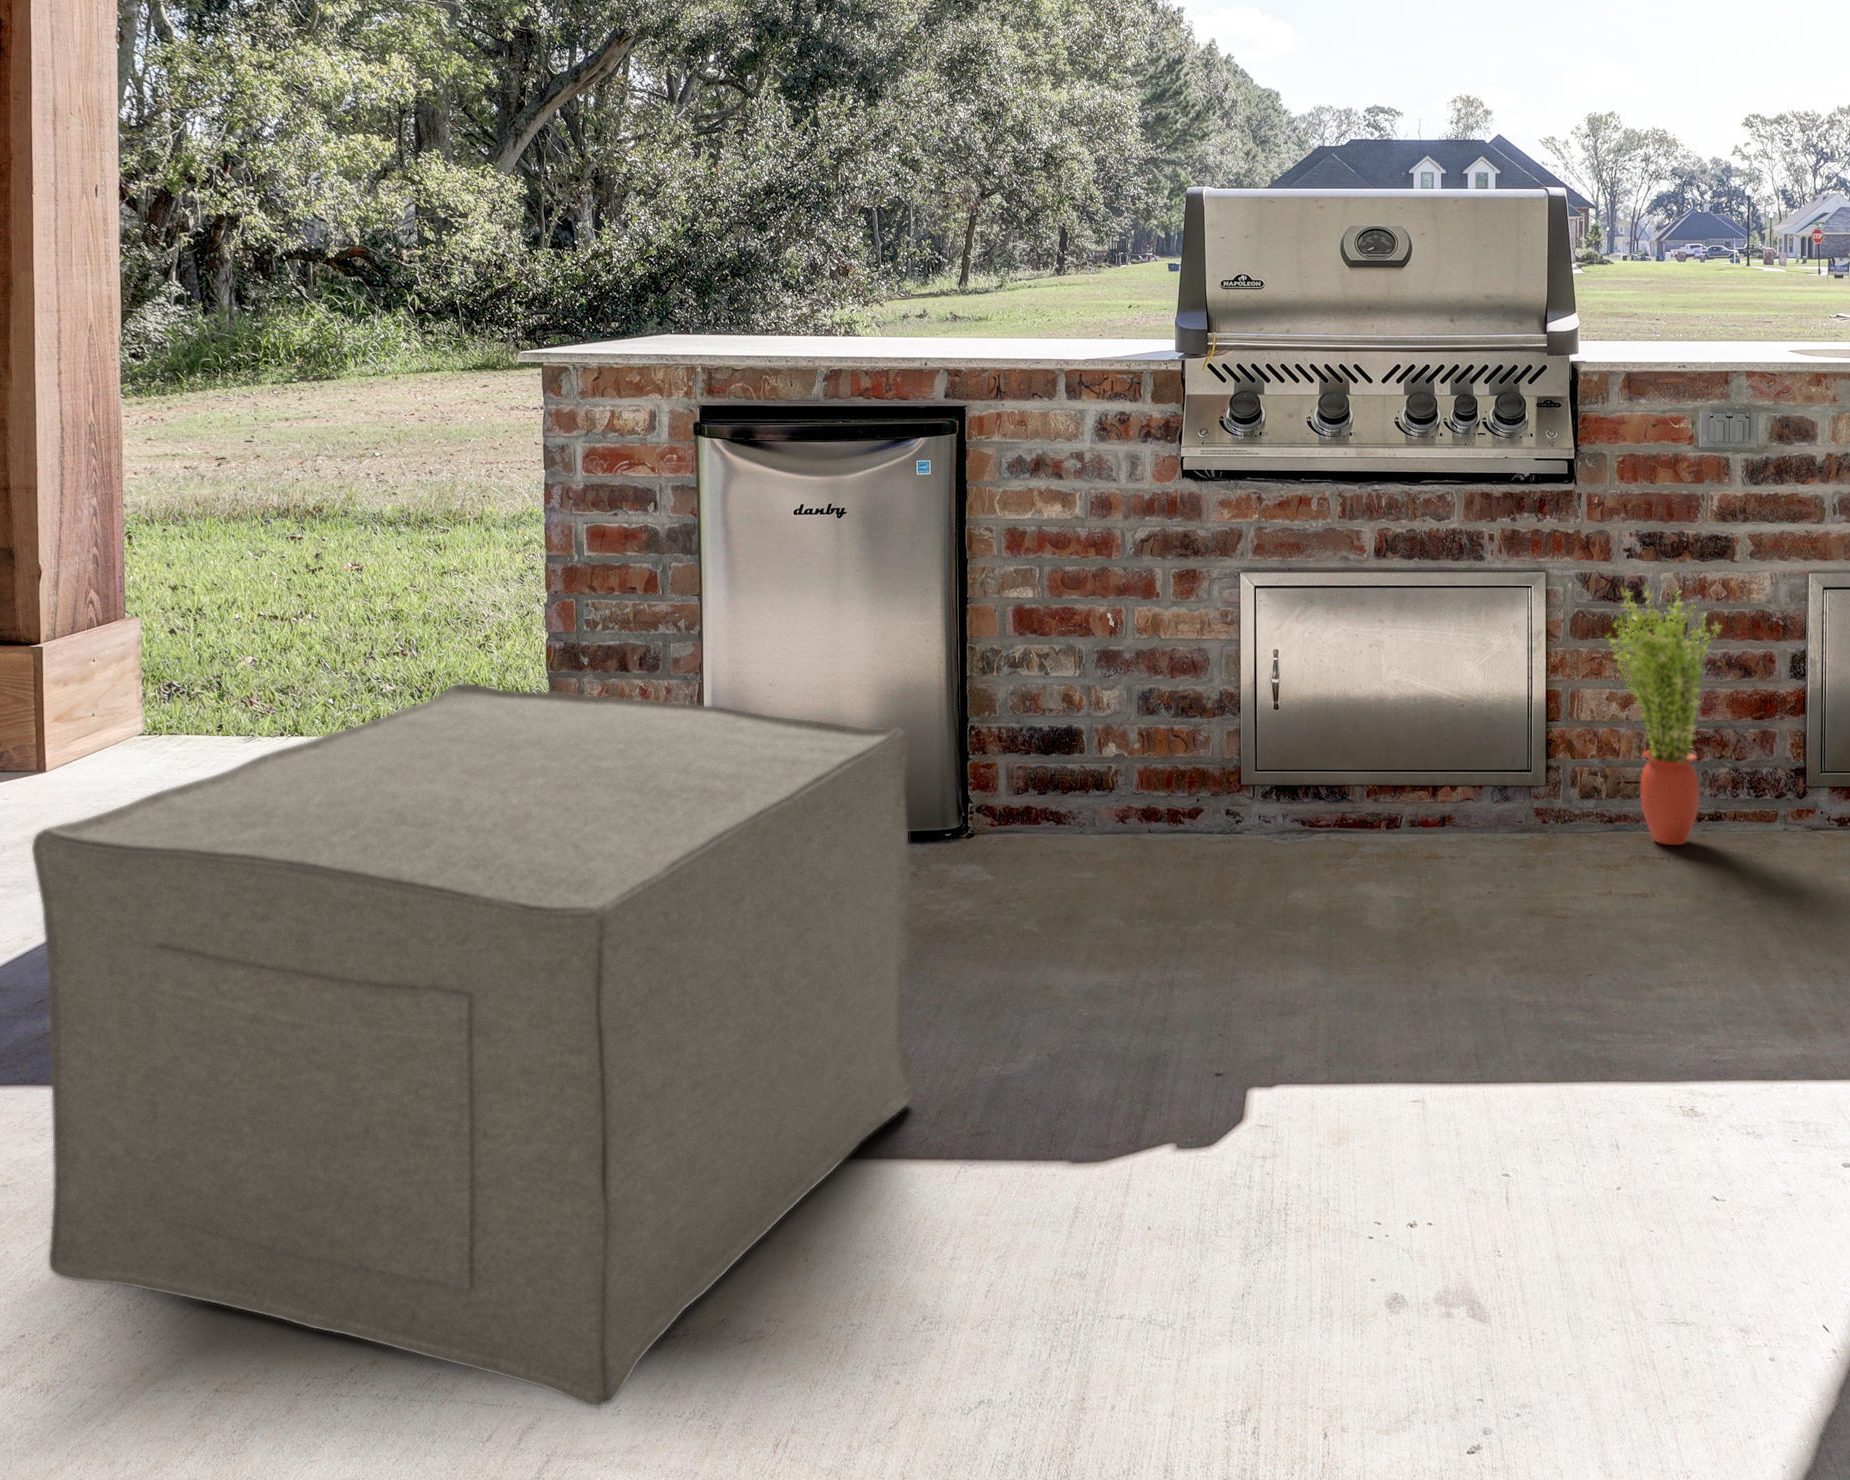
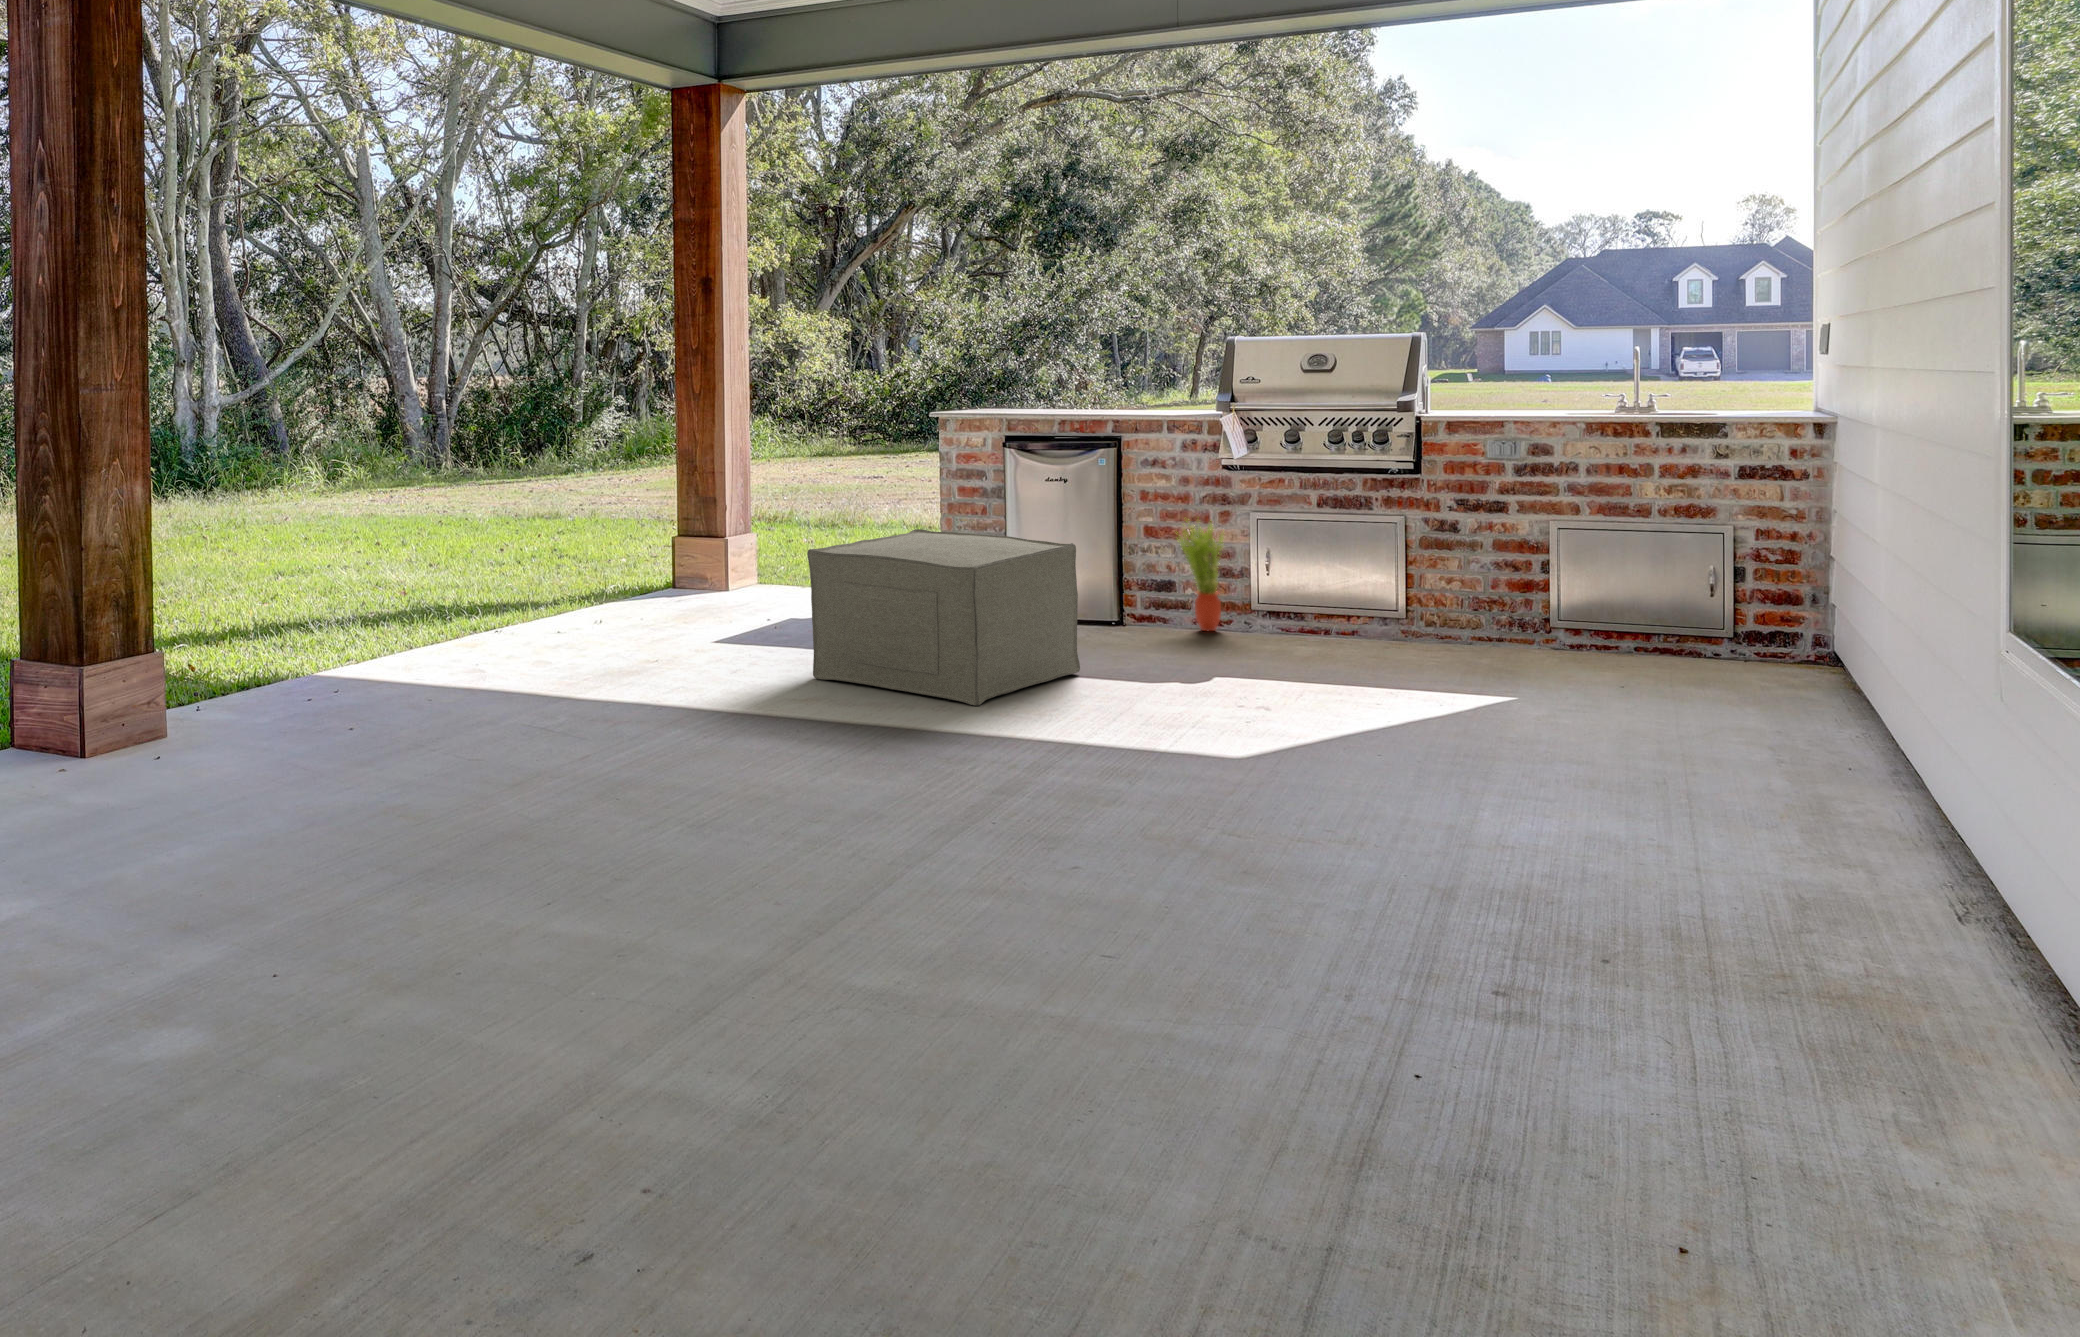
potted plant: present [1606,586,1722,845] -> present [1177,519,1224,631]

